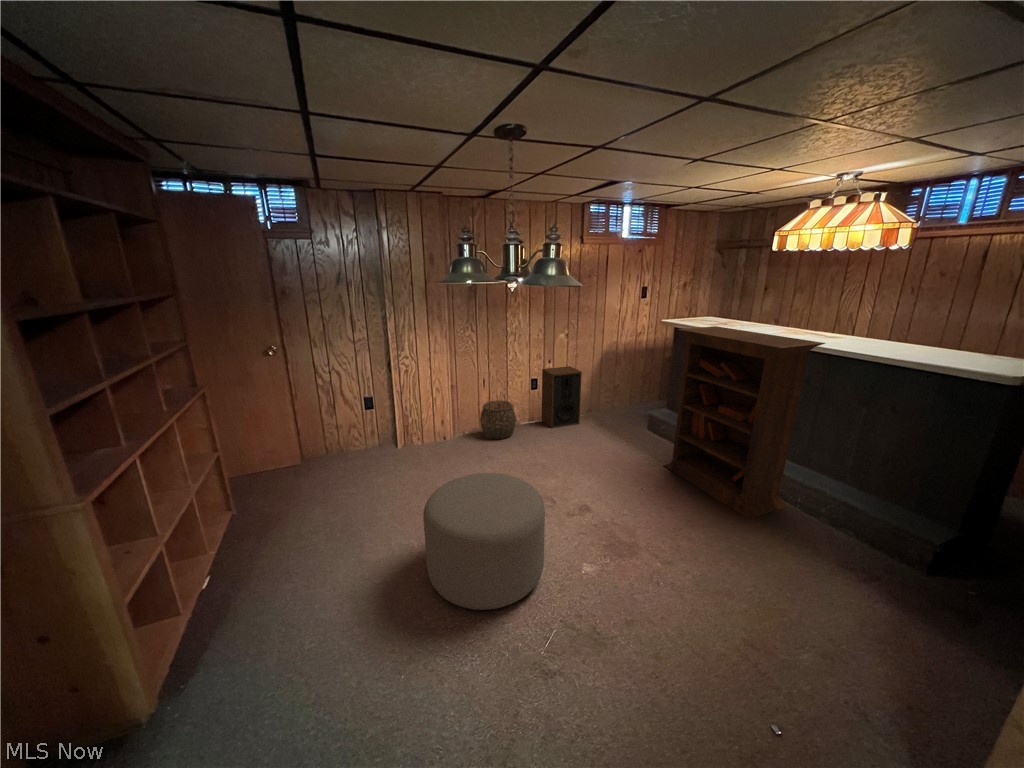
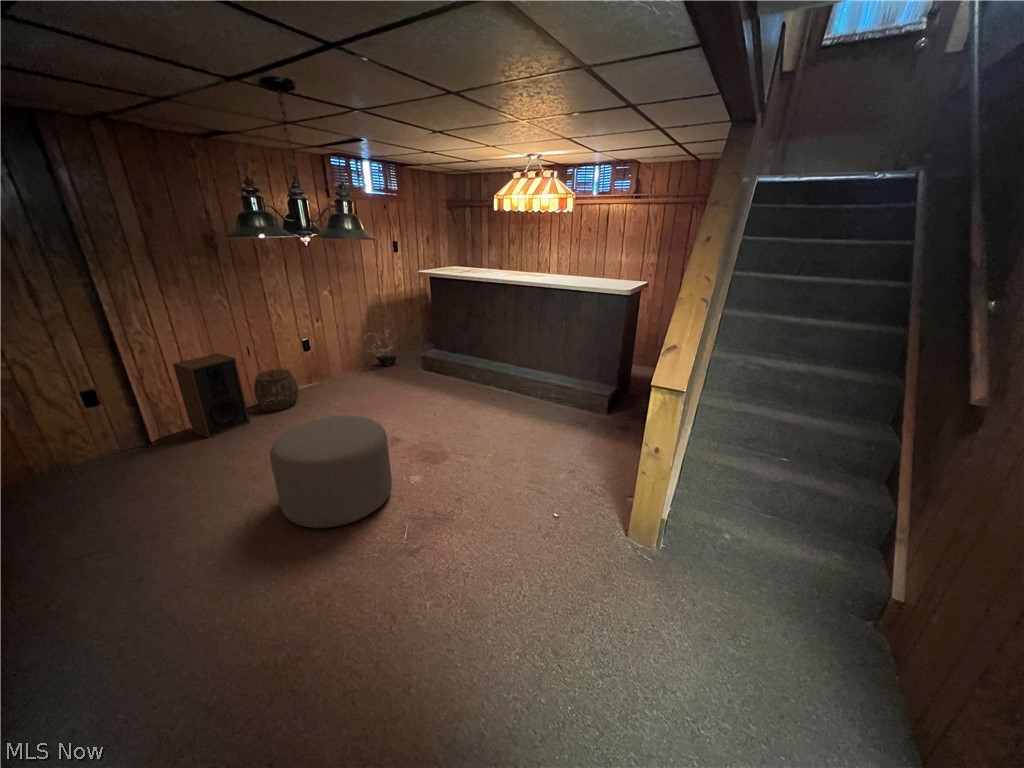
bookcase: present [664,326,825,519] -> none [441,272,541,410]
speaker: present [542,366,582,428] -> present [173,353,250,438]
potted plant: none [589,372,628,414] -> present [363,329,397,366]

